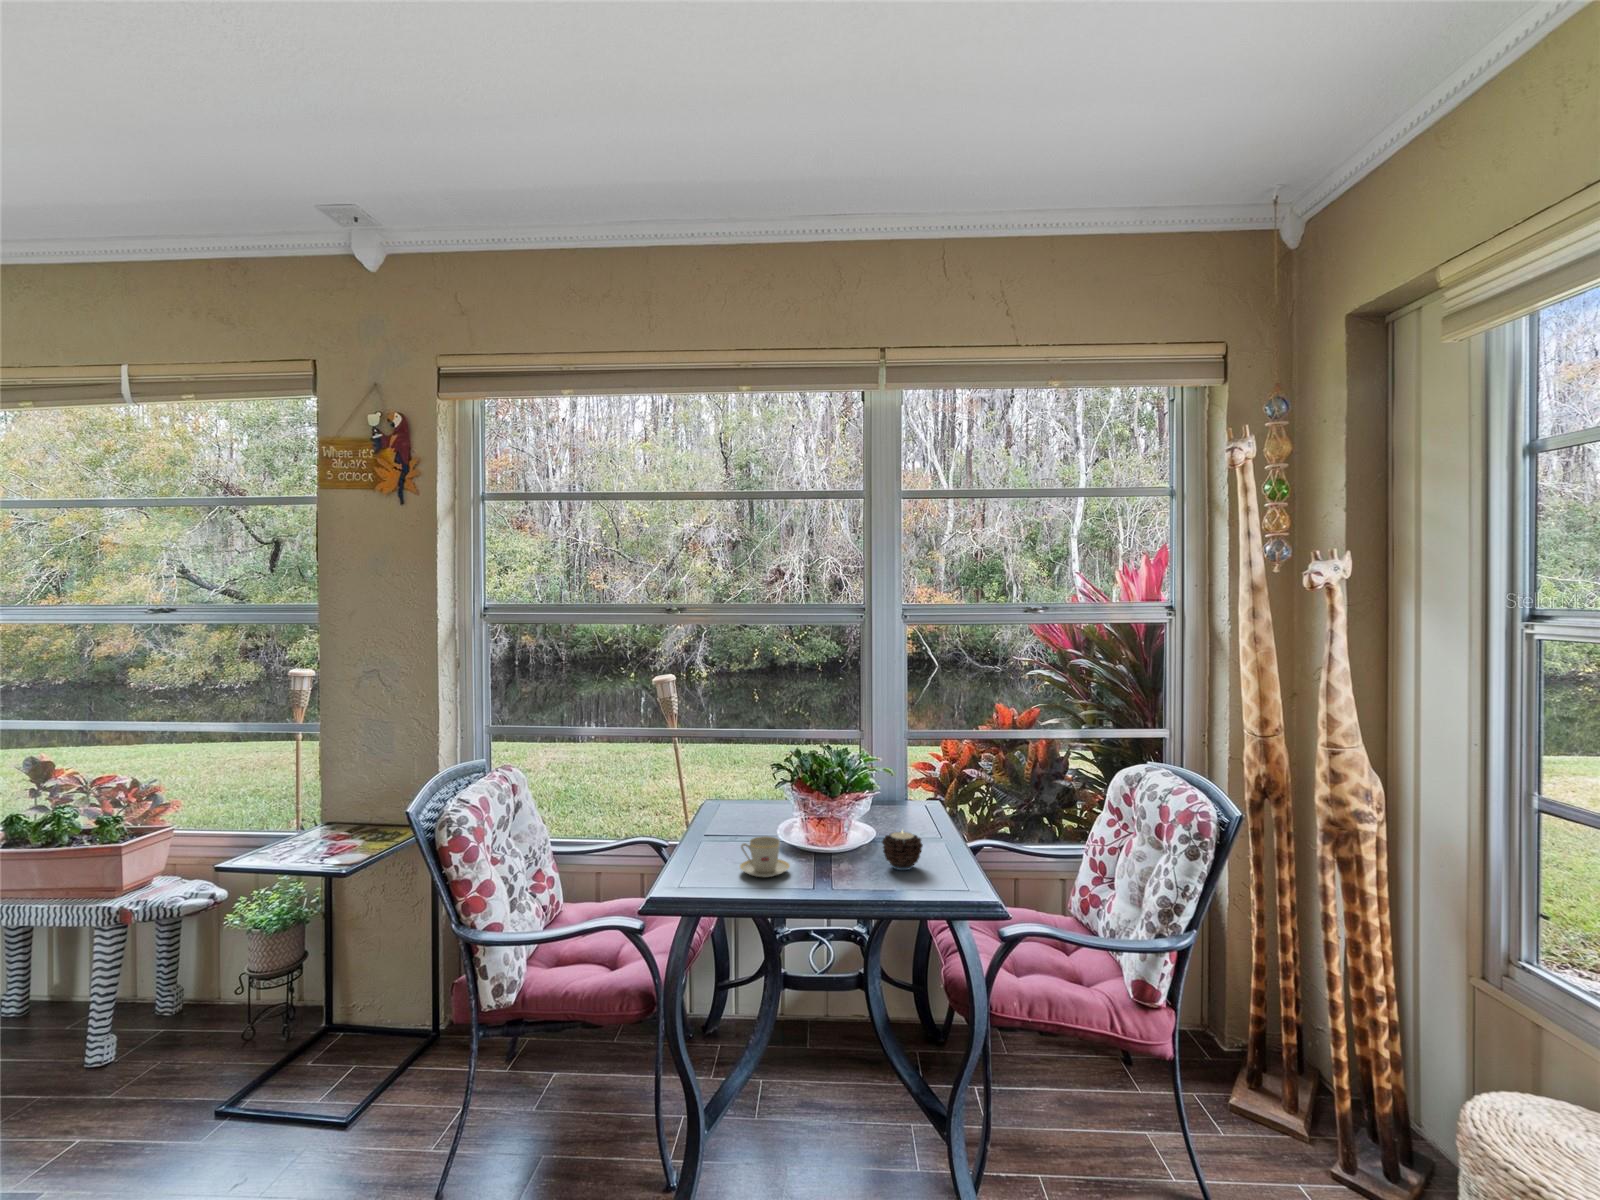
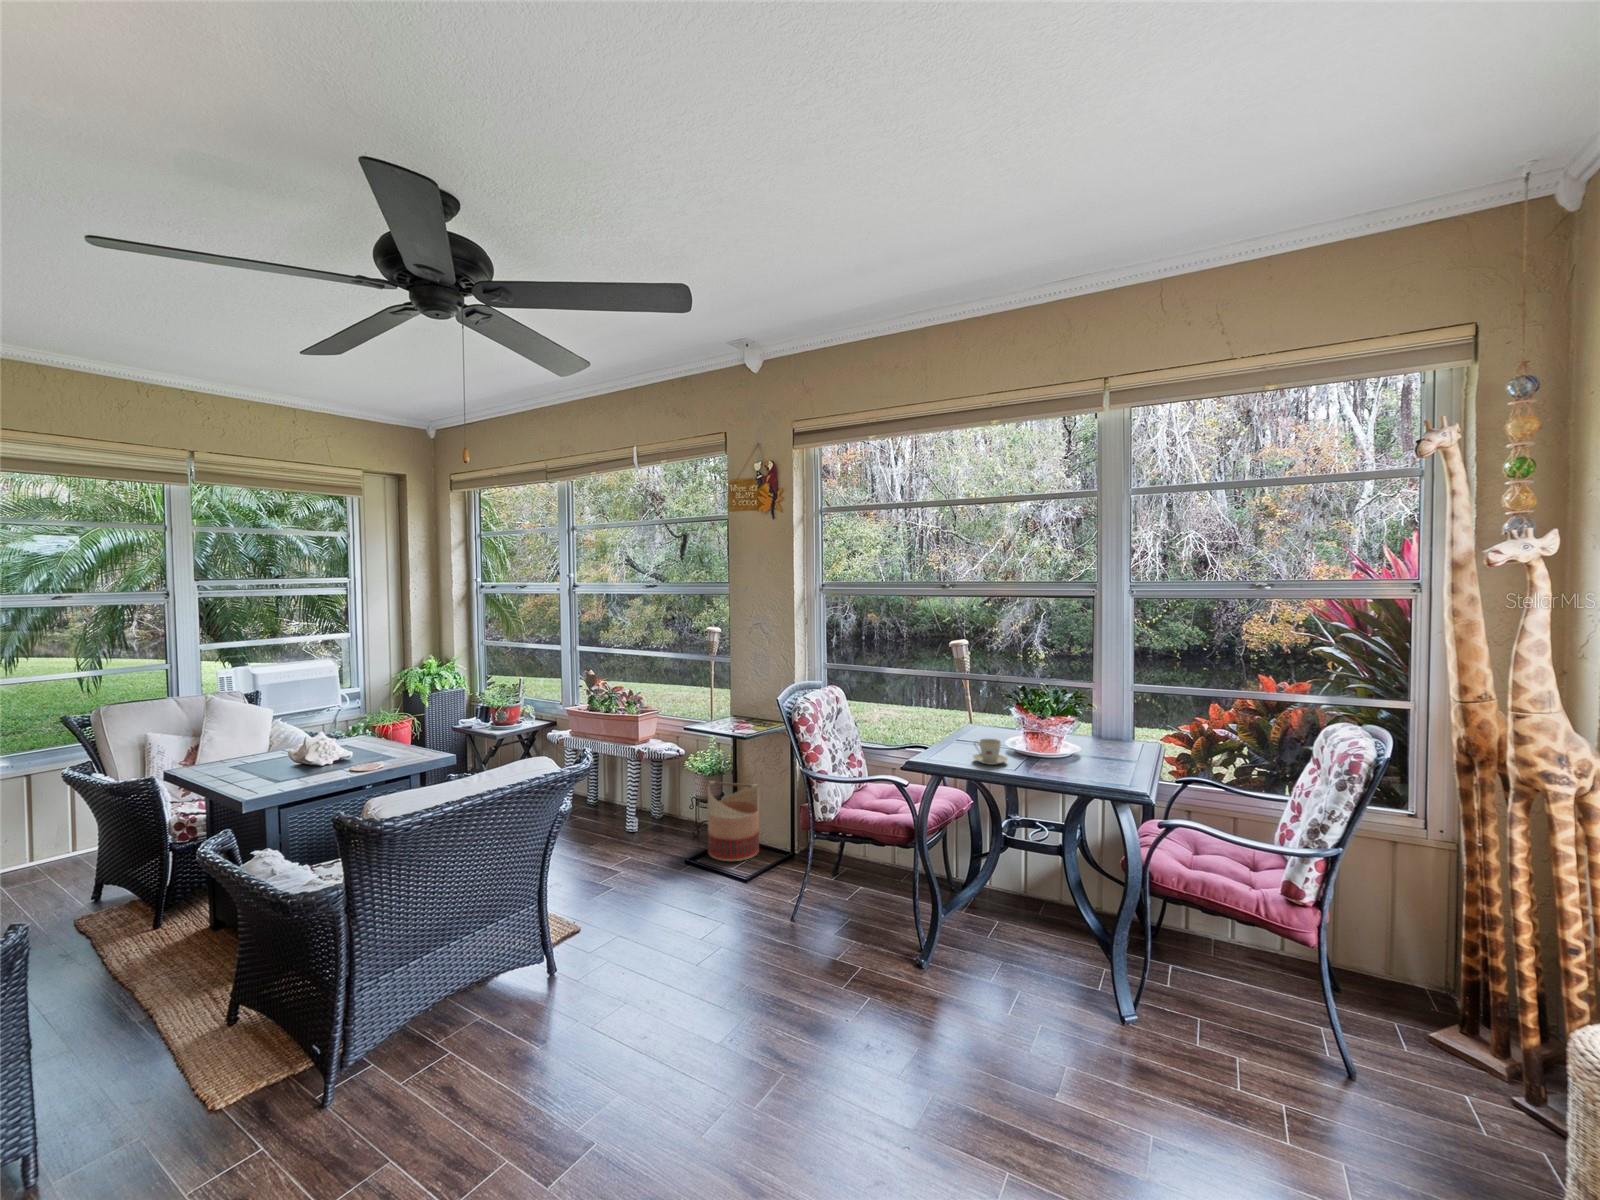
candle: present [882,831,923,870] -> none [1077,743,1107,772]
basket: none [273,938,372,1082] -> present [708,781,759,861]

